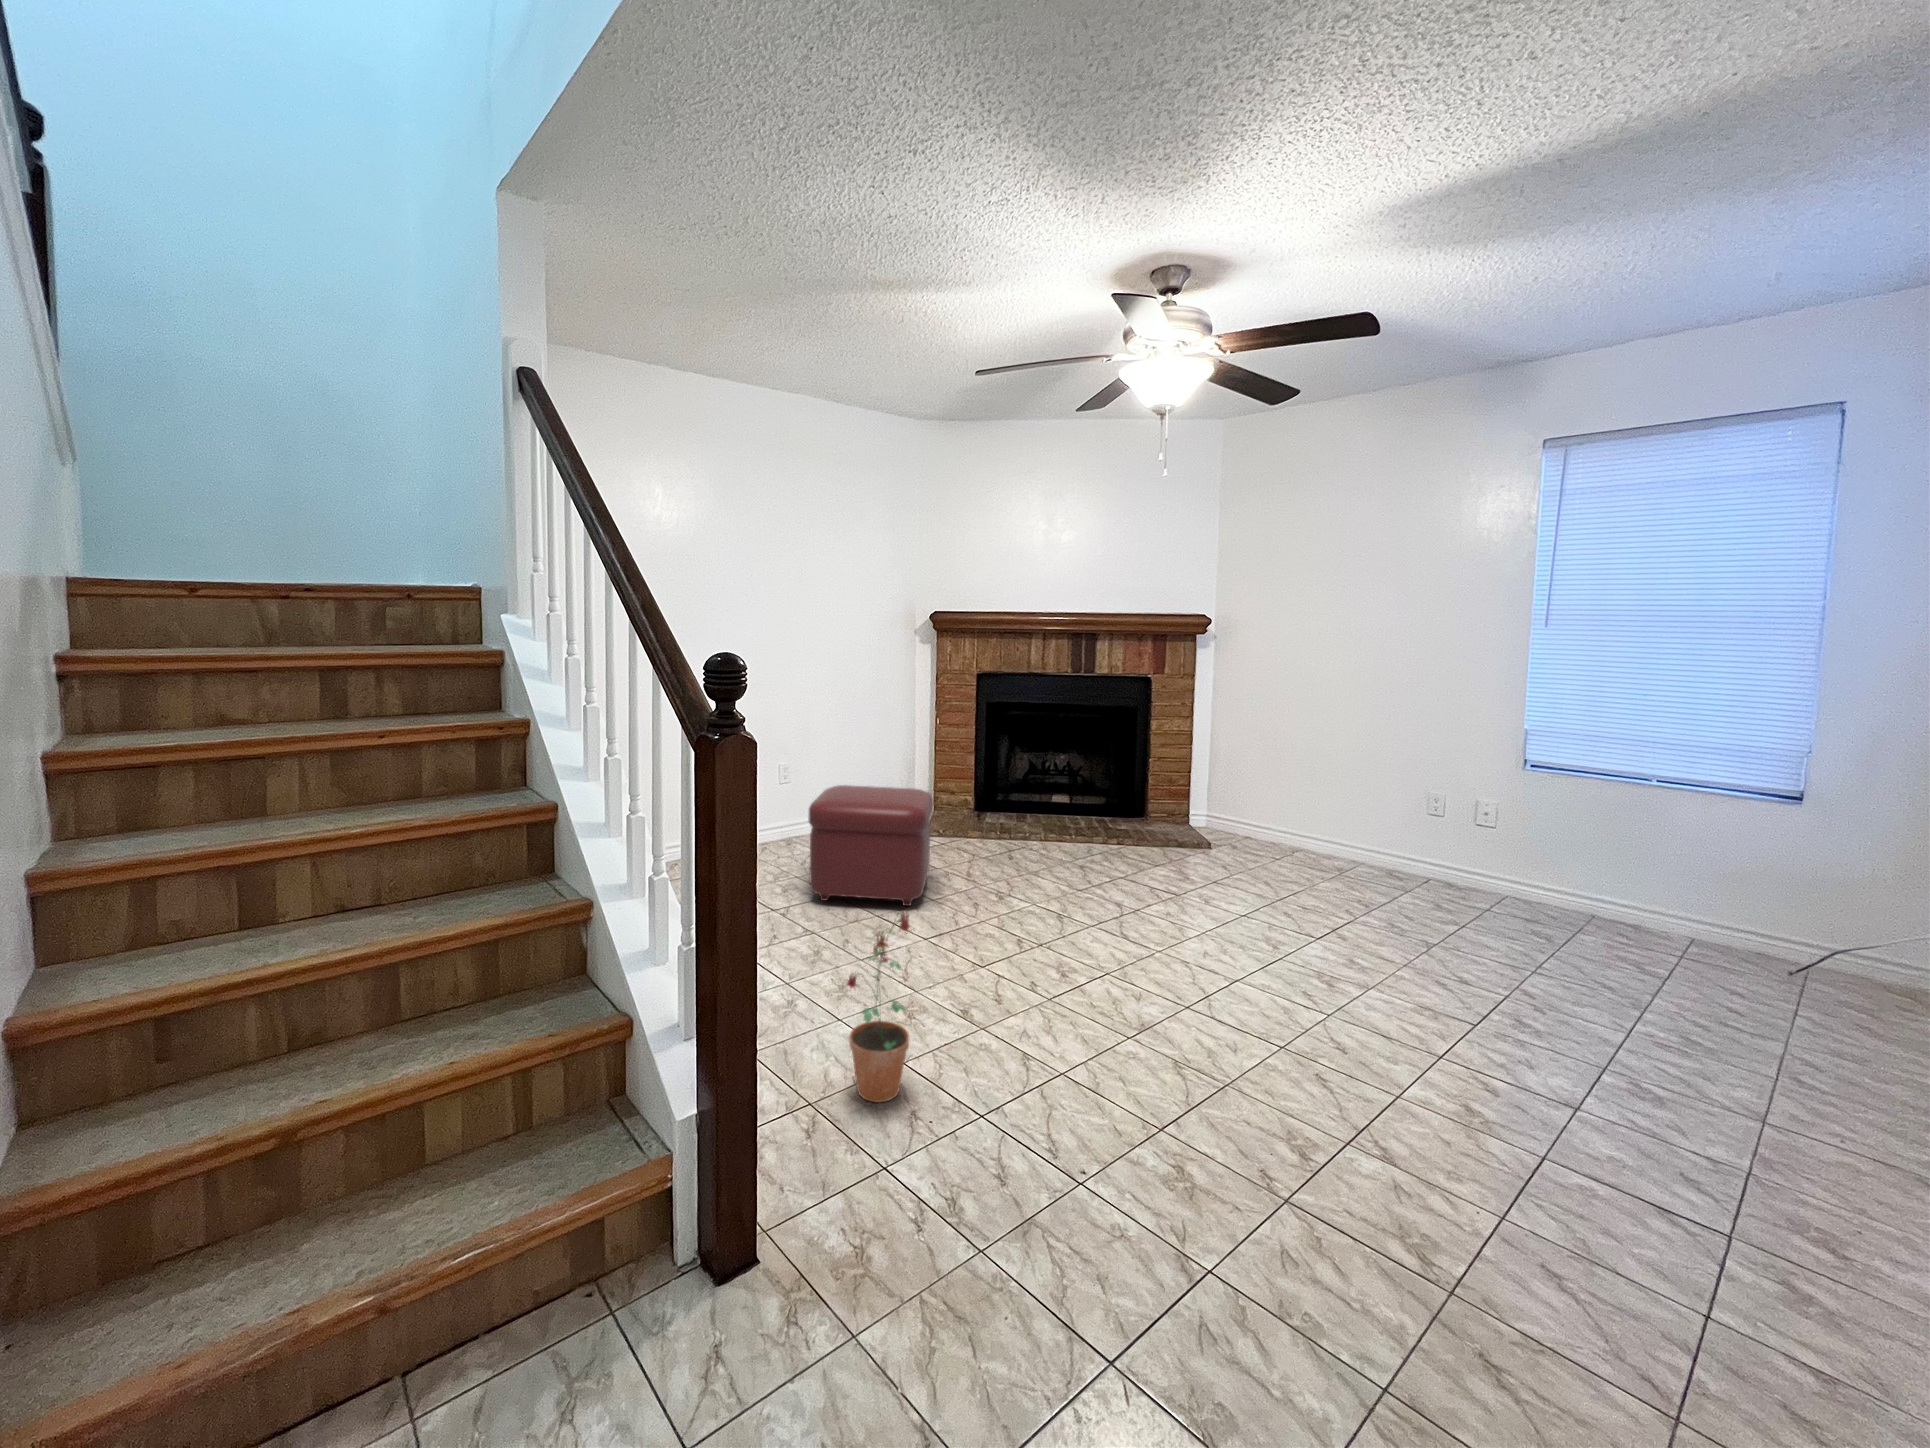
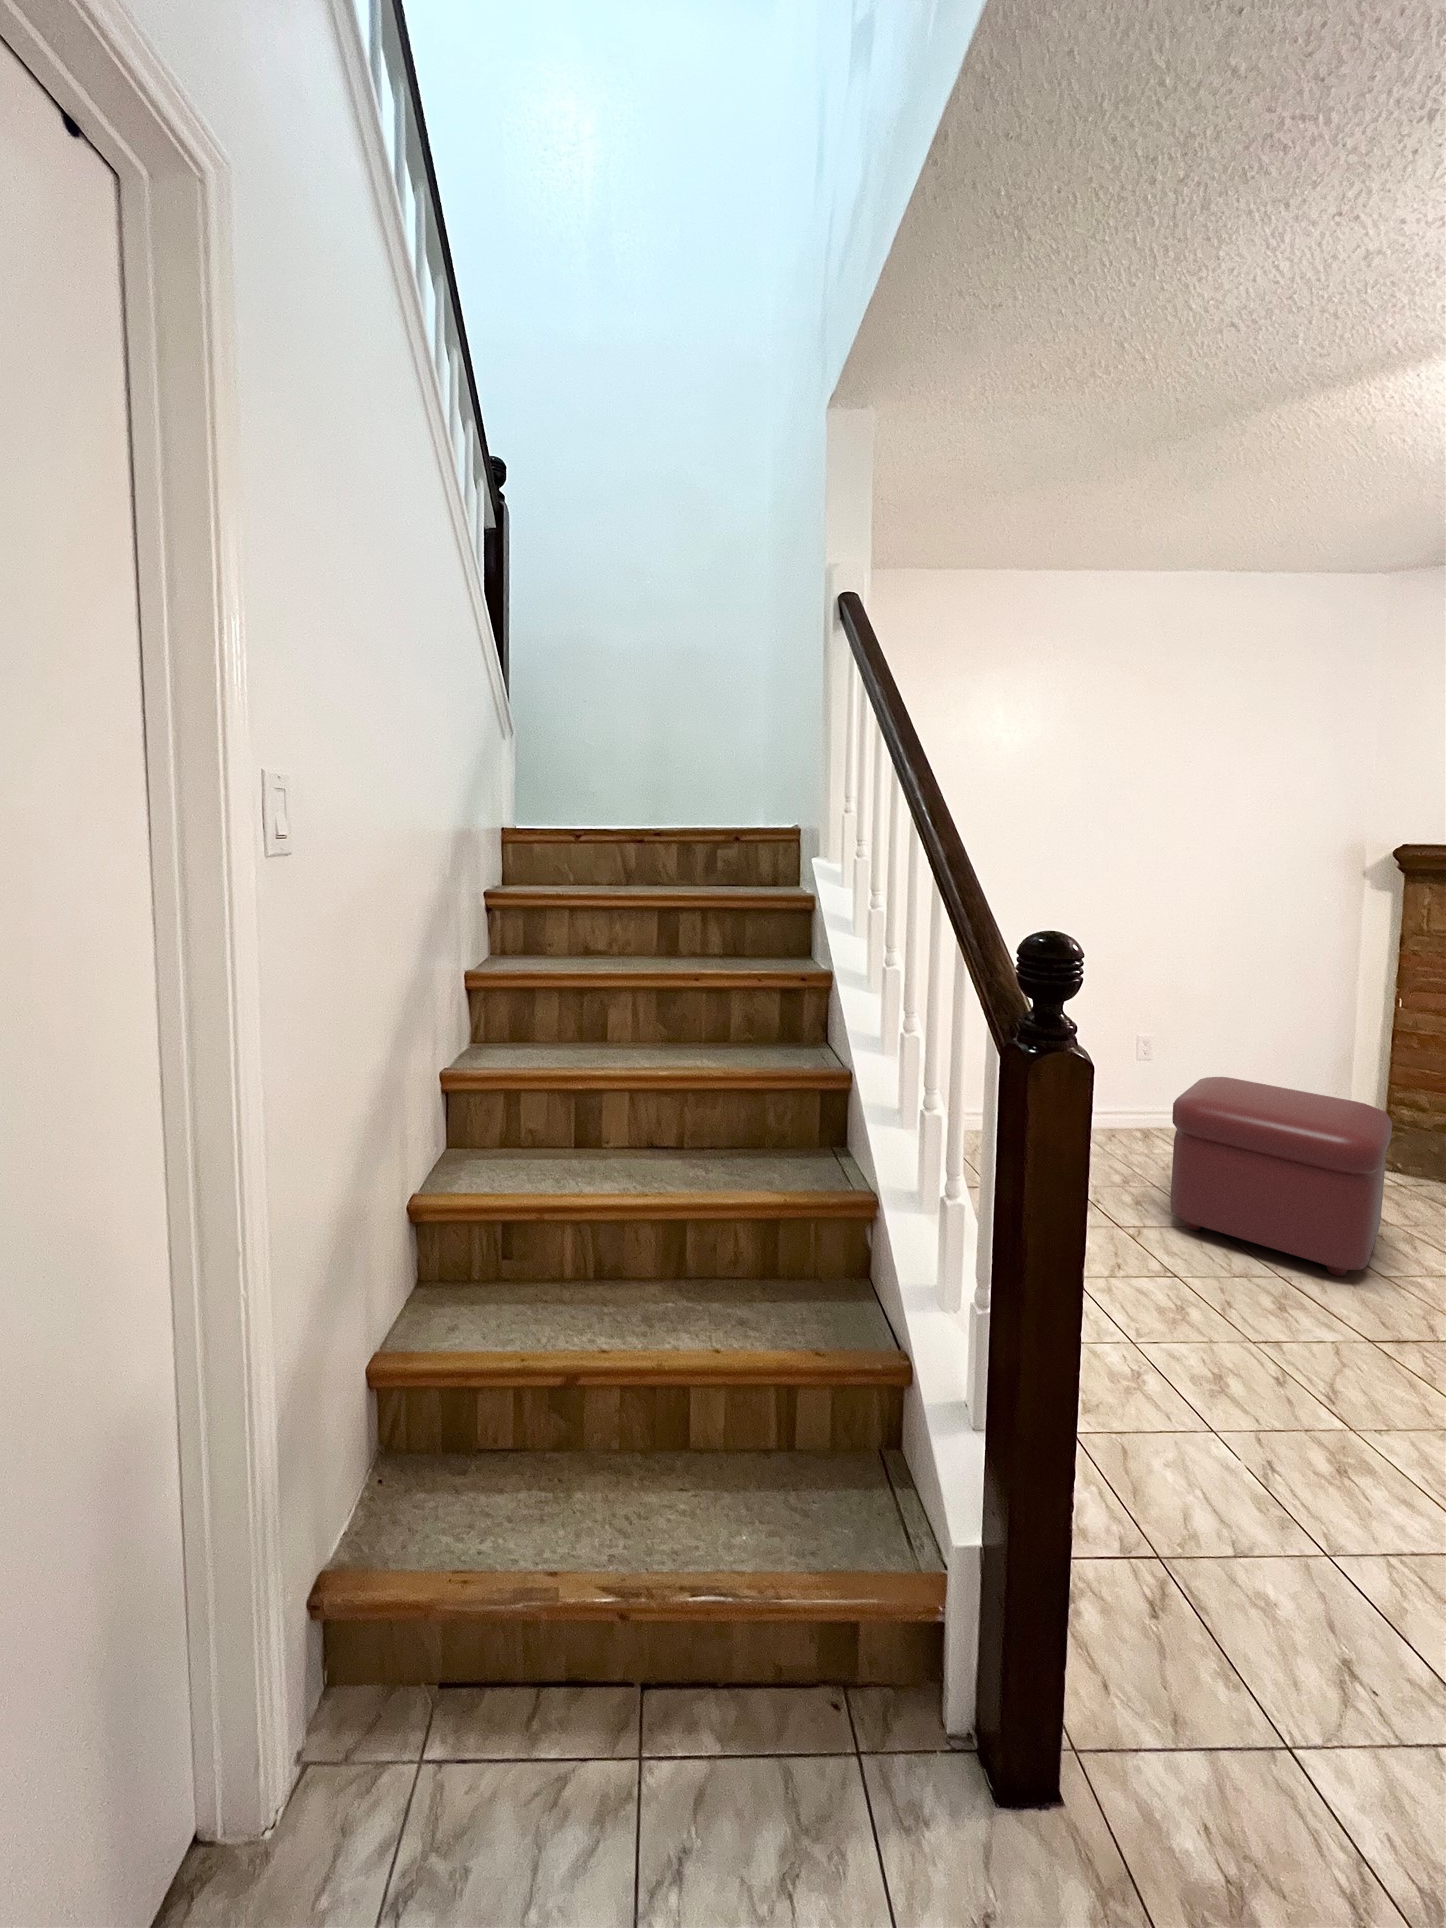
potted plant: present [847,912,910,1102] -> none [1225,1330,1371,1625]

